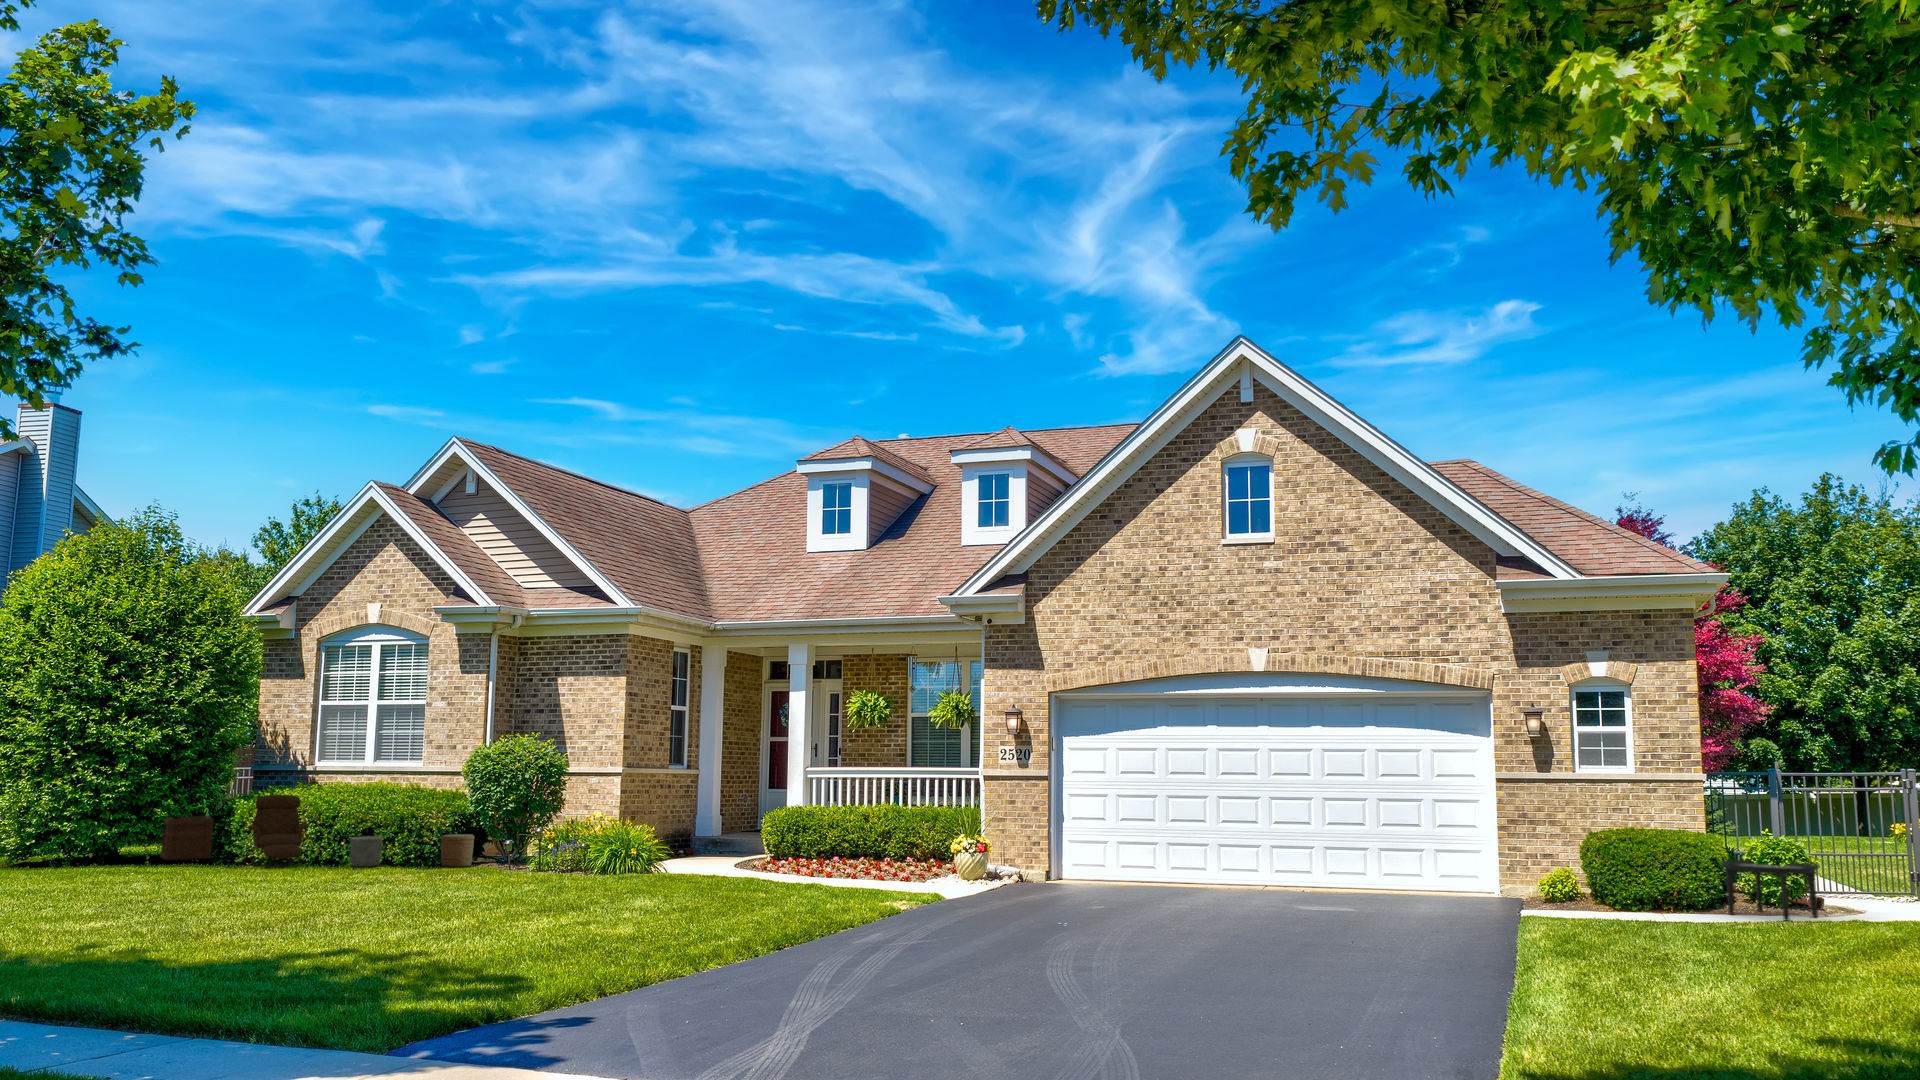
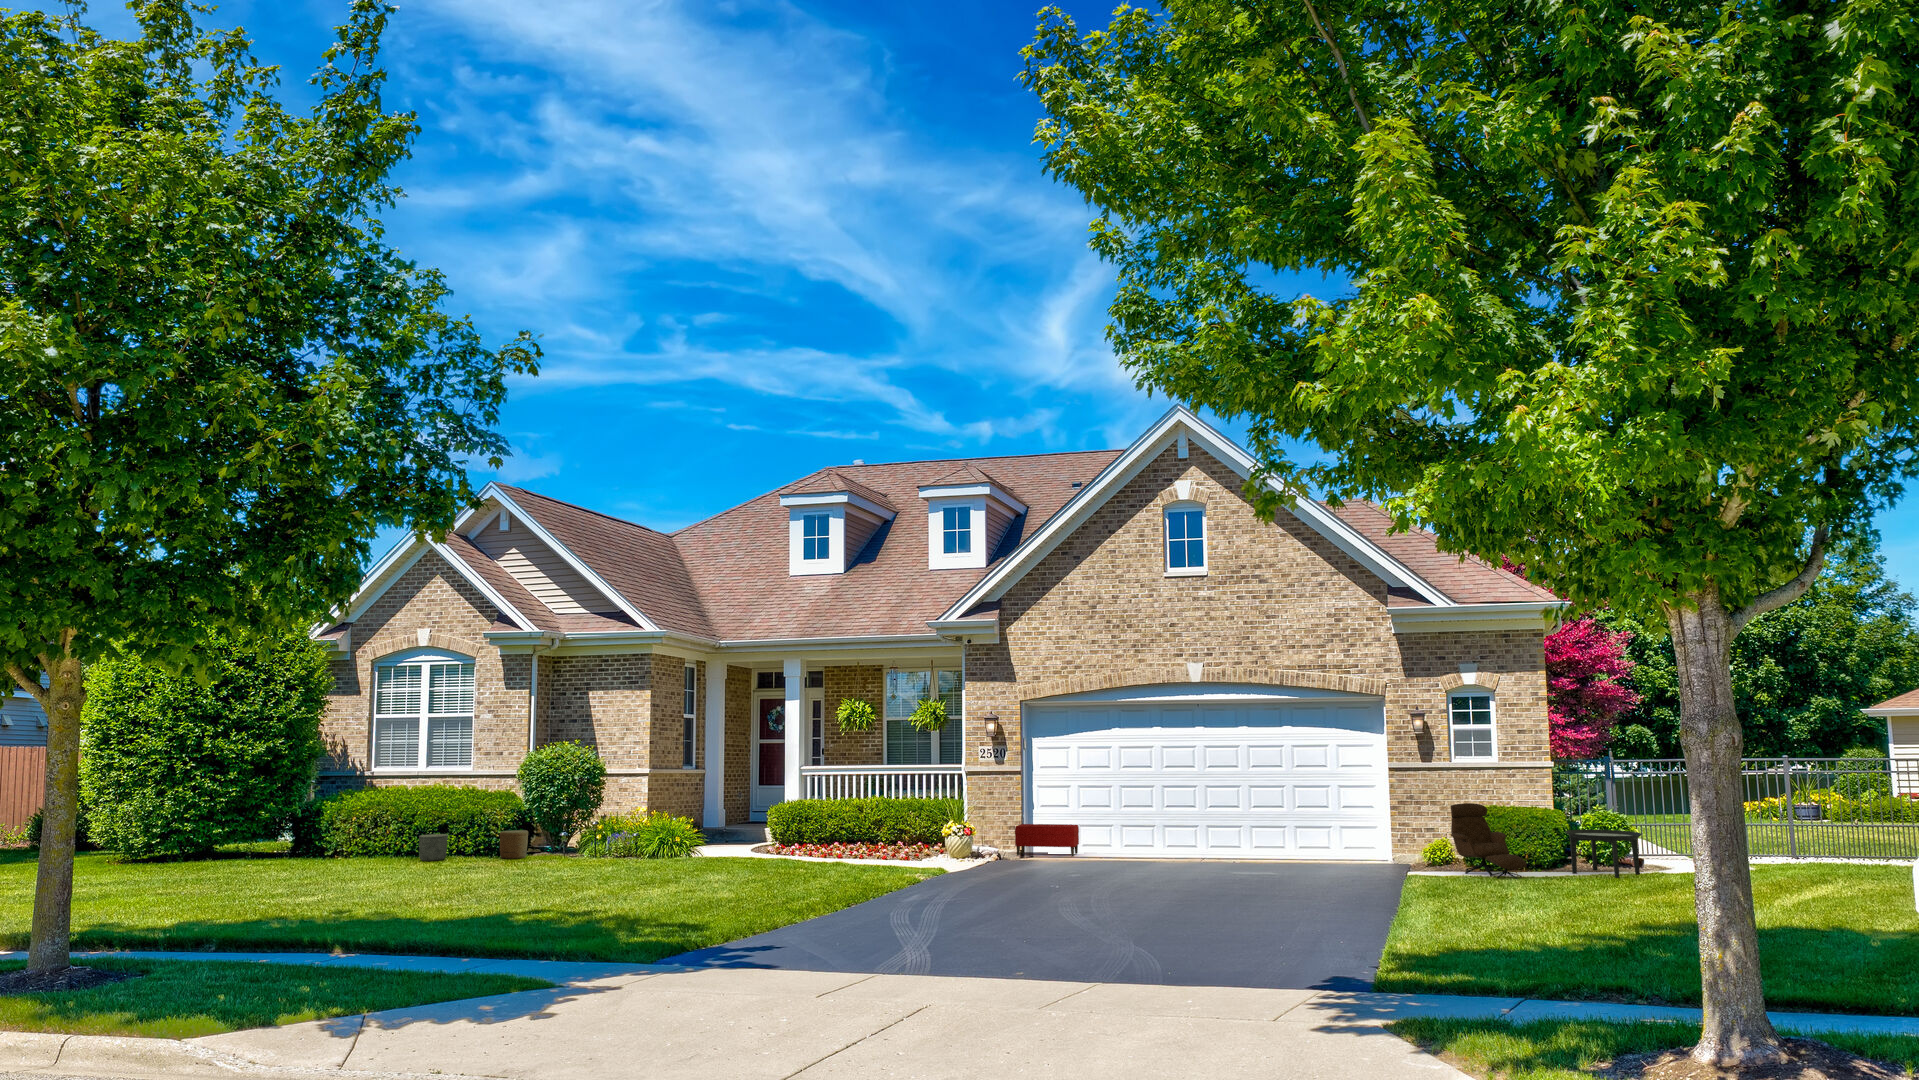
lounge chair: present [248,795,308,868] -> present [1451,803,1527,879]
wooden crate: present [161,816,214,860] -> none [241,819,290,859]
bench: none [1038,840,1116,880] -> present [1015,824,1079,856]

